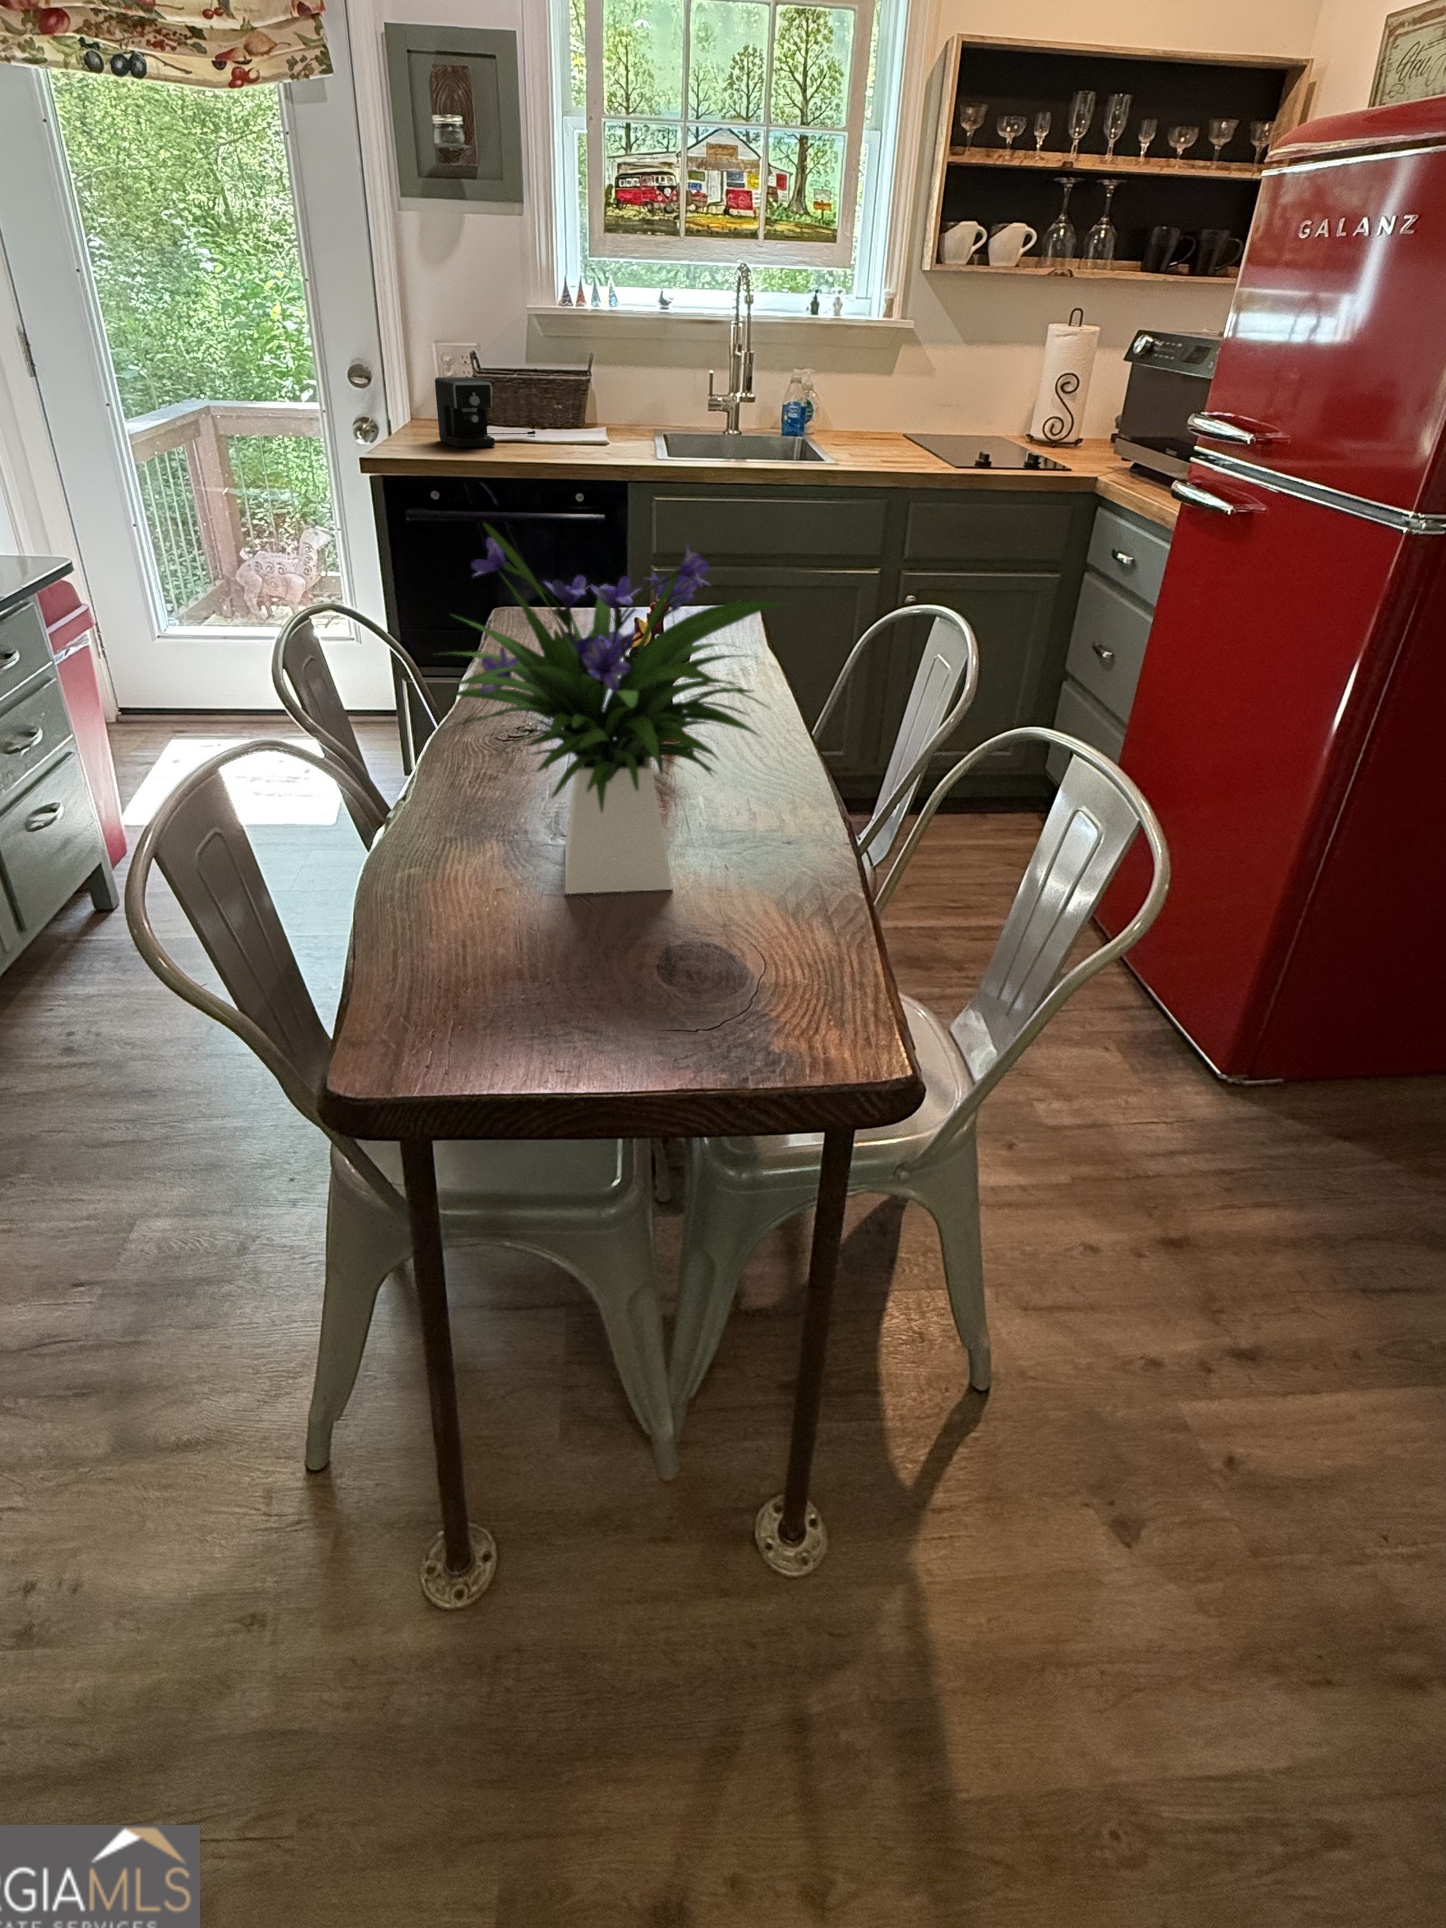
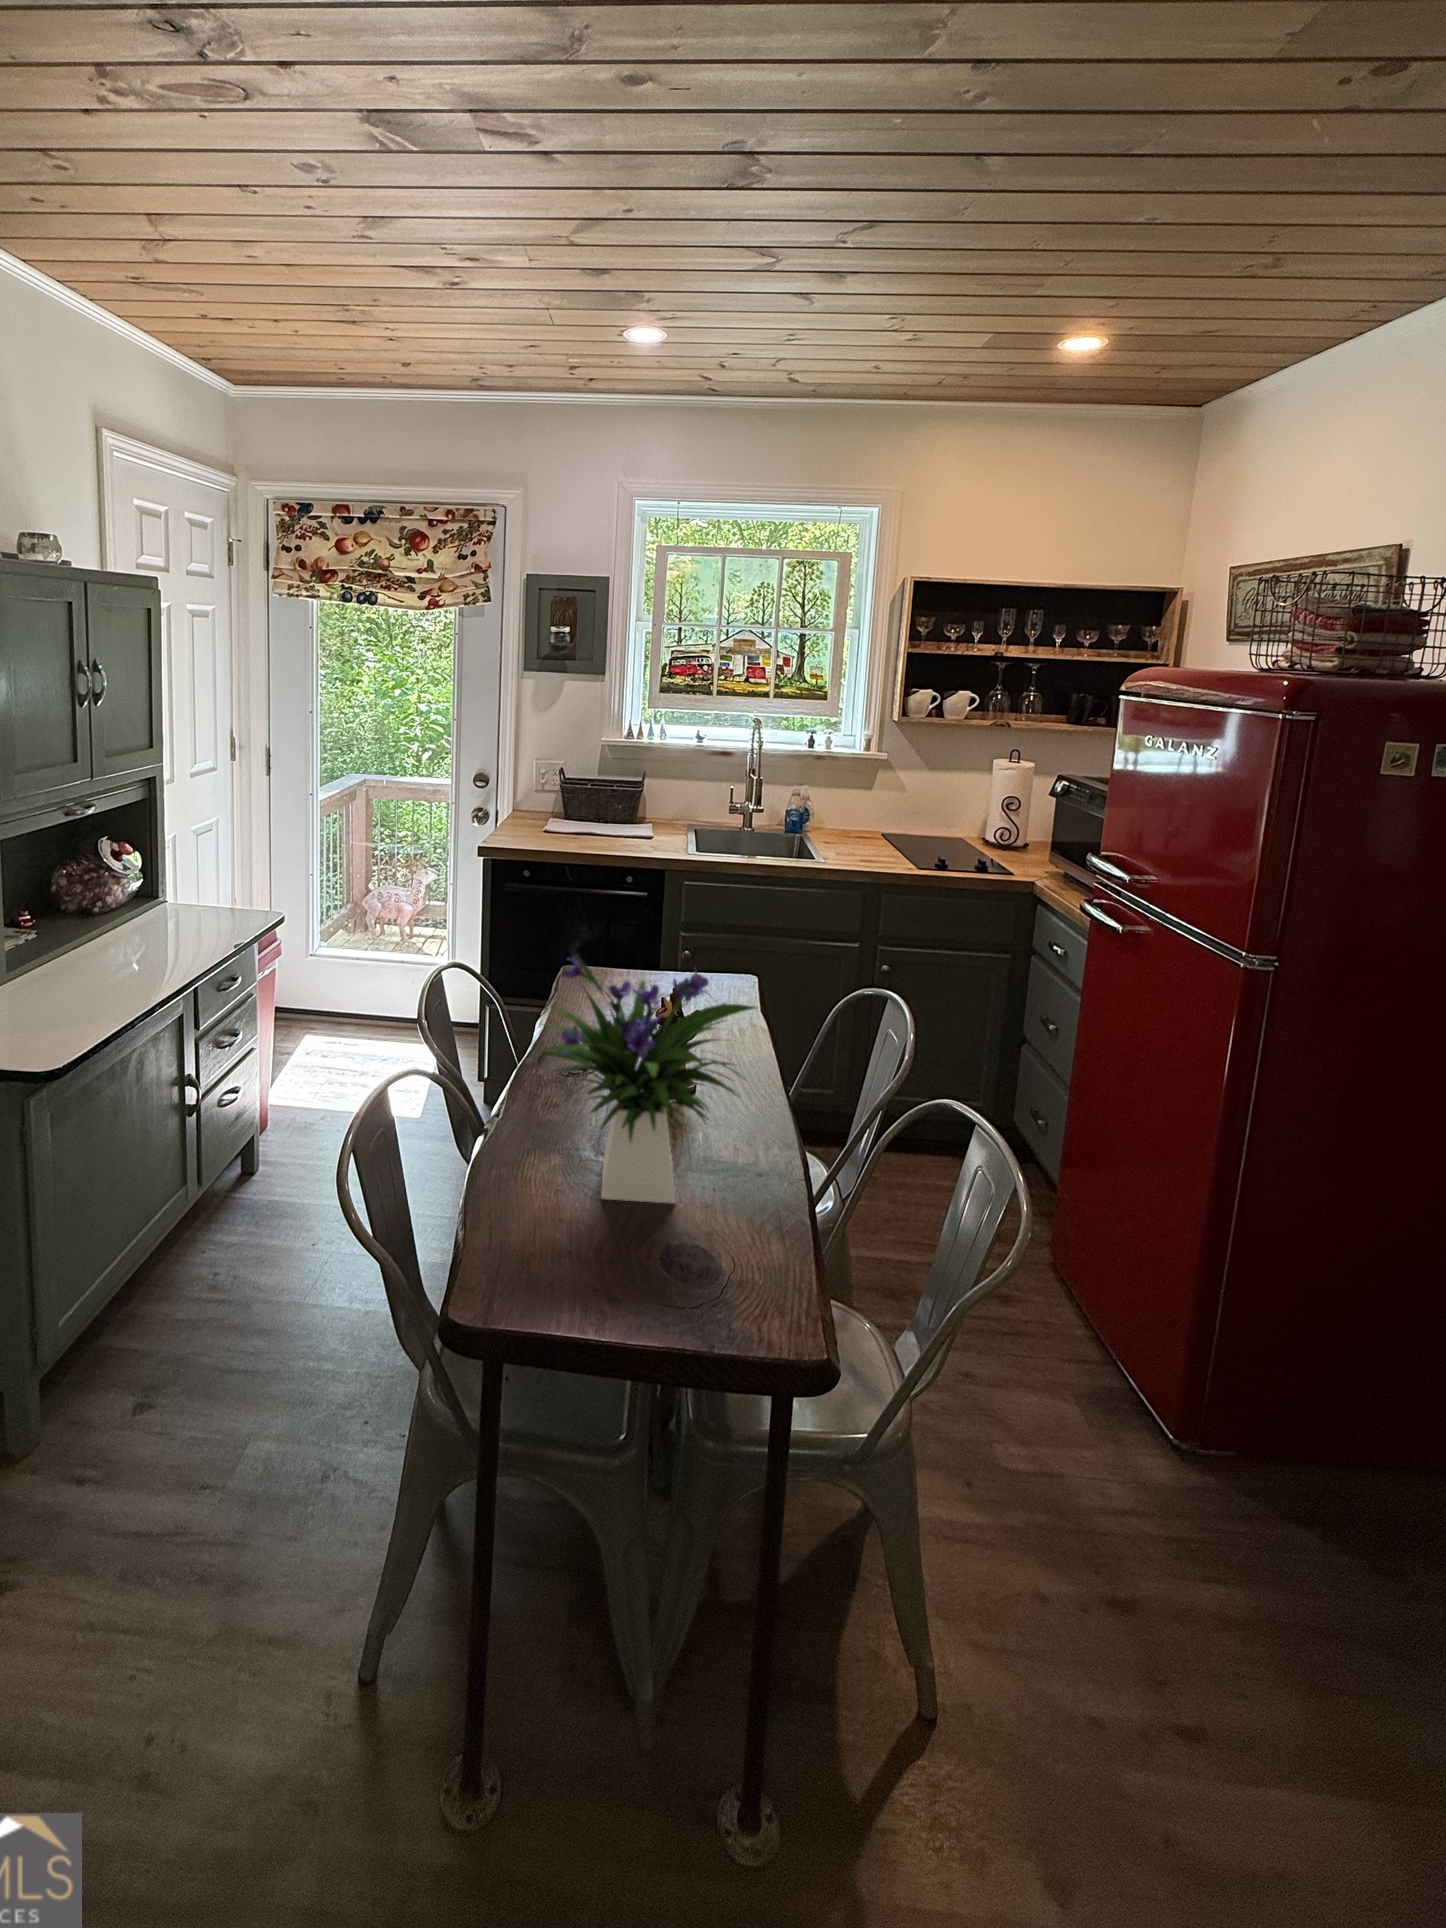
coffee maker: present [435,377,536,447] -> none [533,790,601,839]

